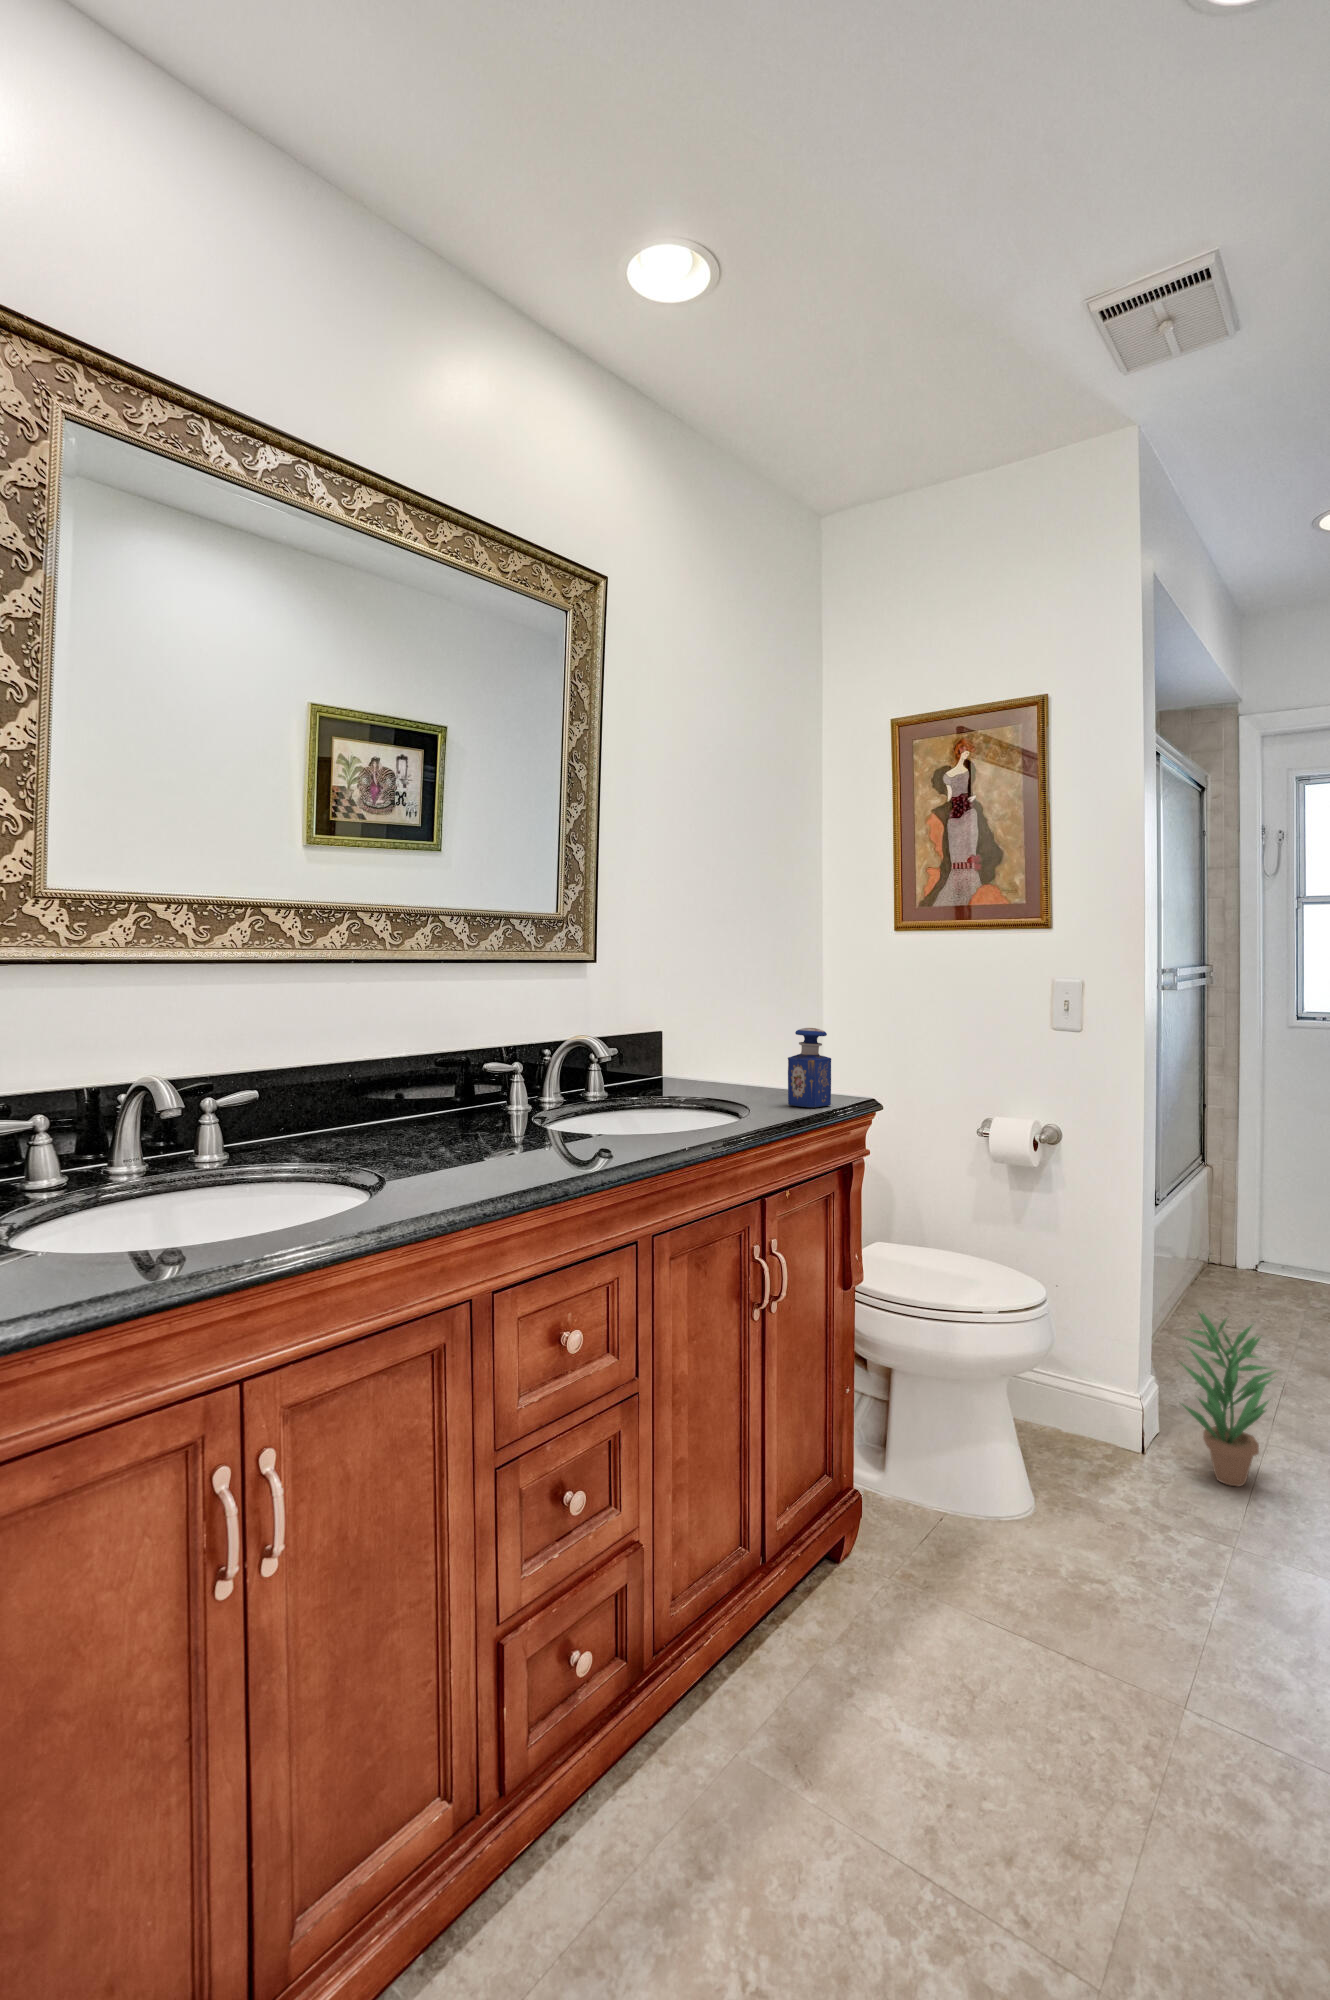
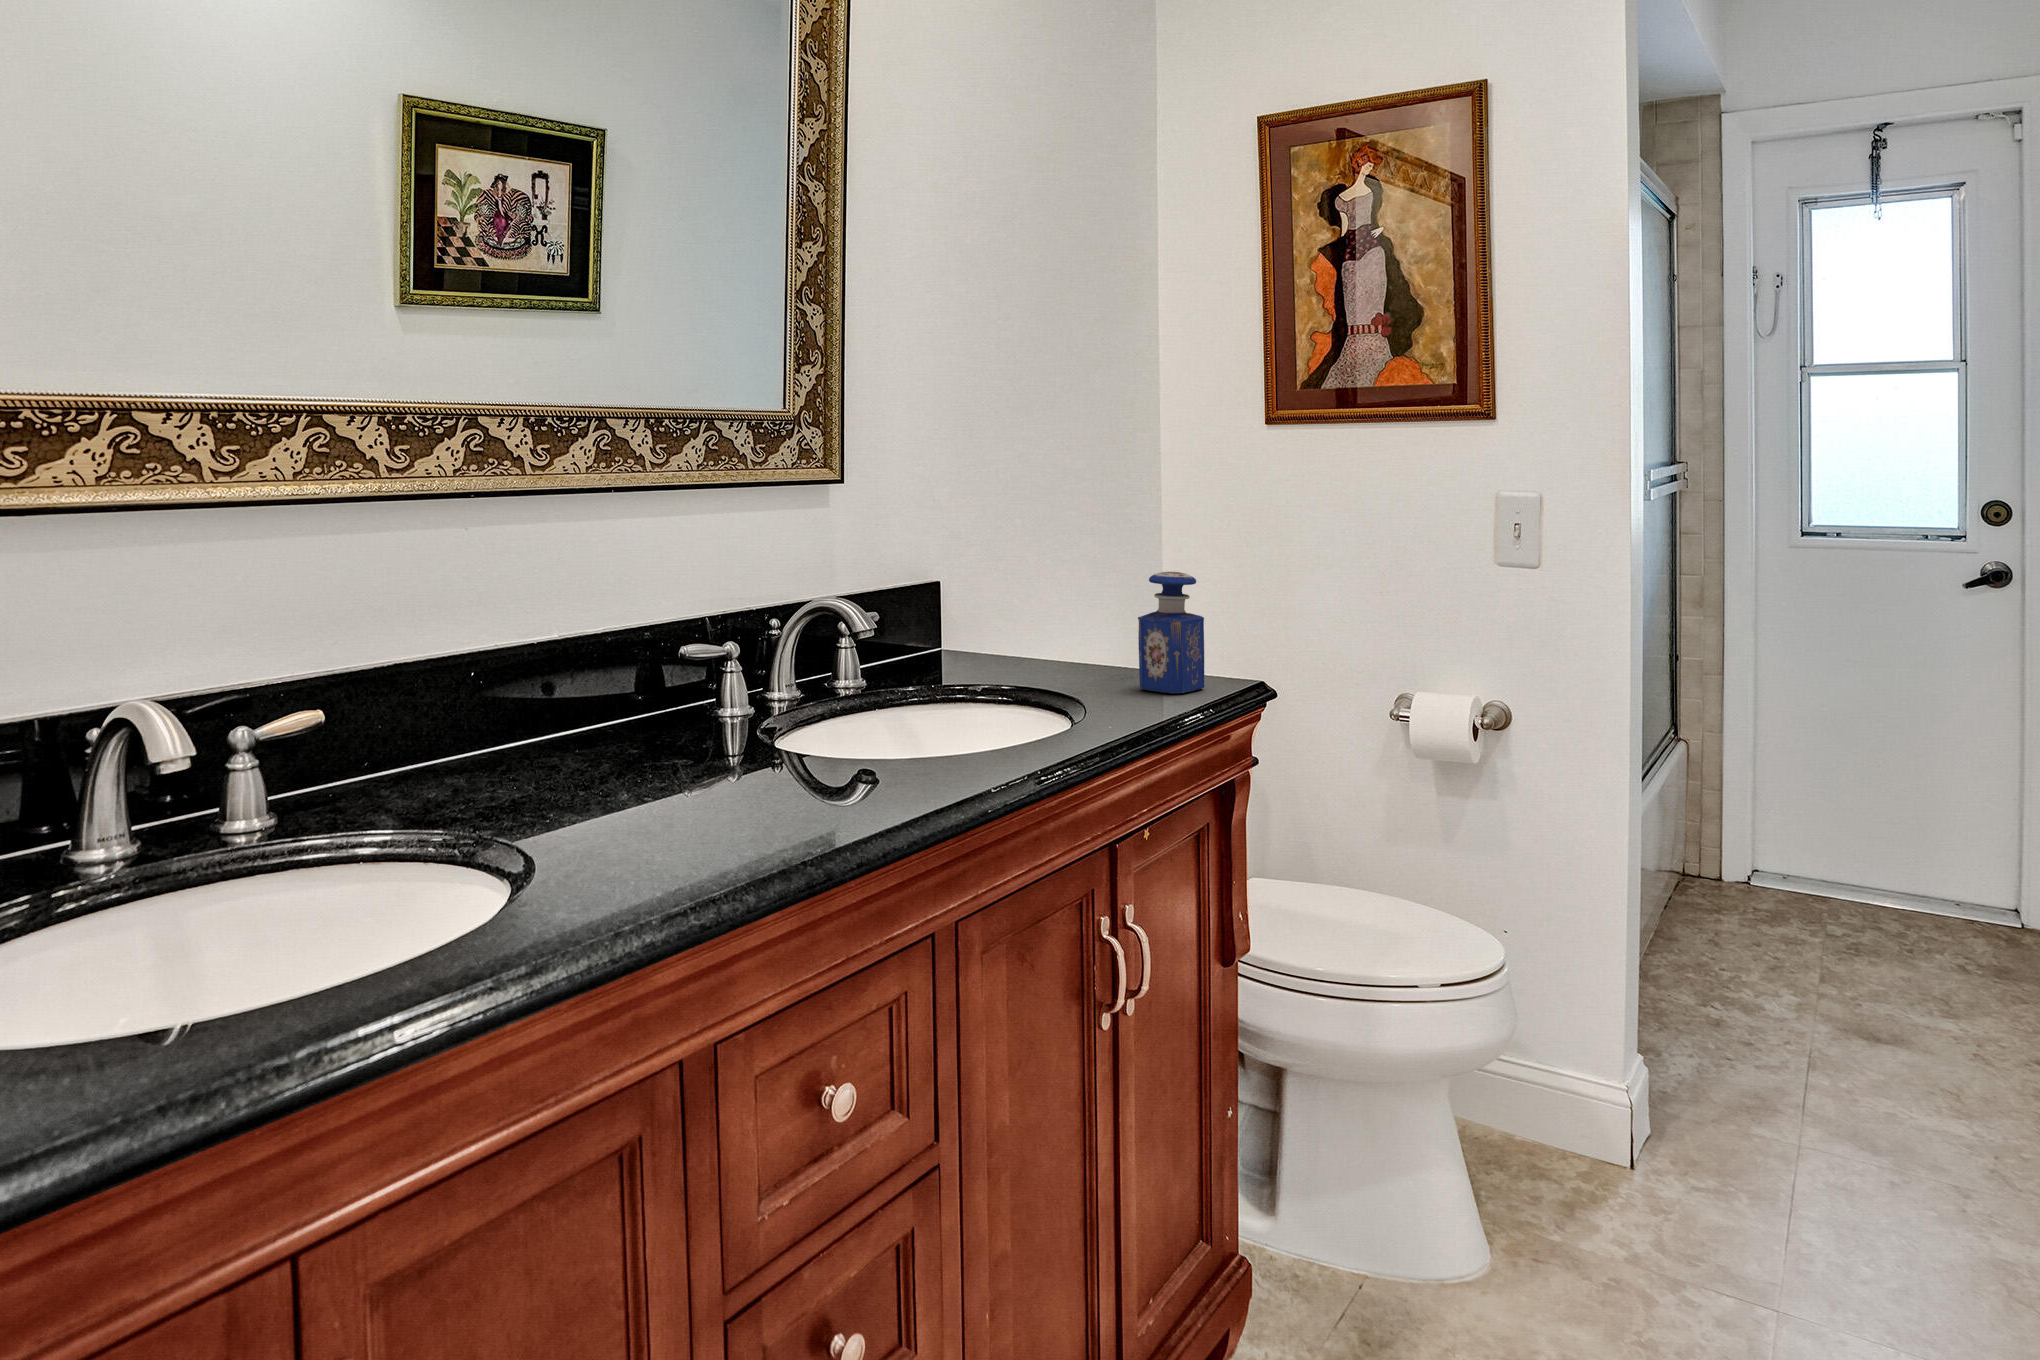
potted plant: present [1182,1313,1276,1487] -> none [1684,956,1835,1213]

